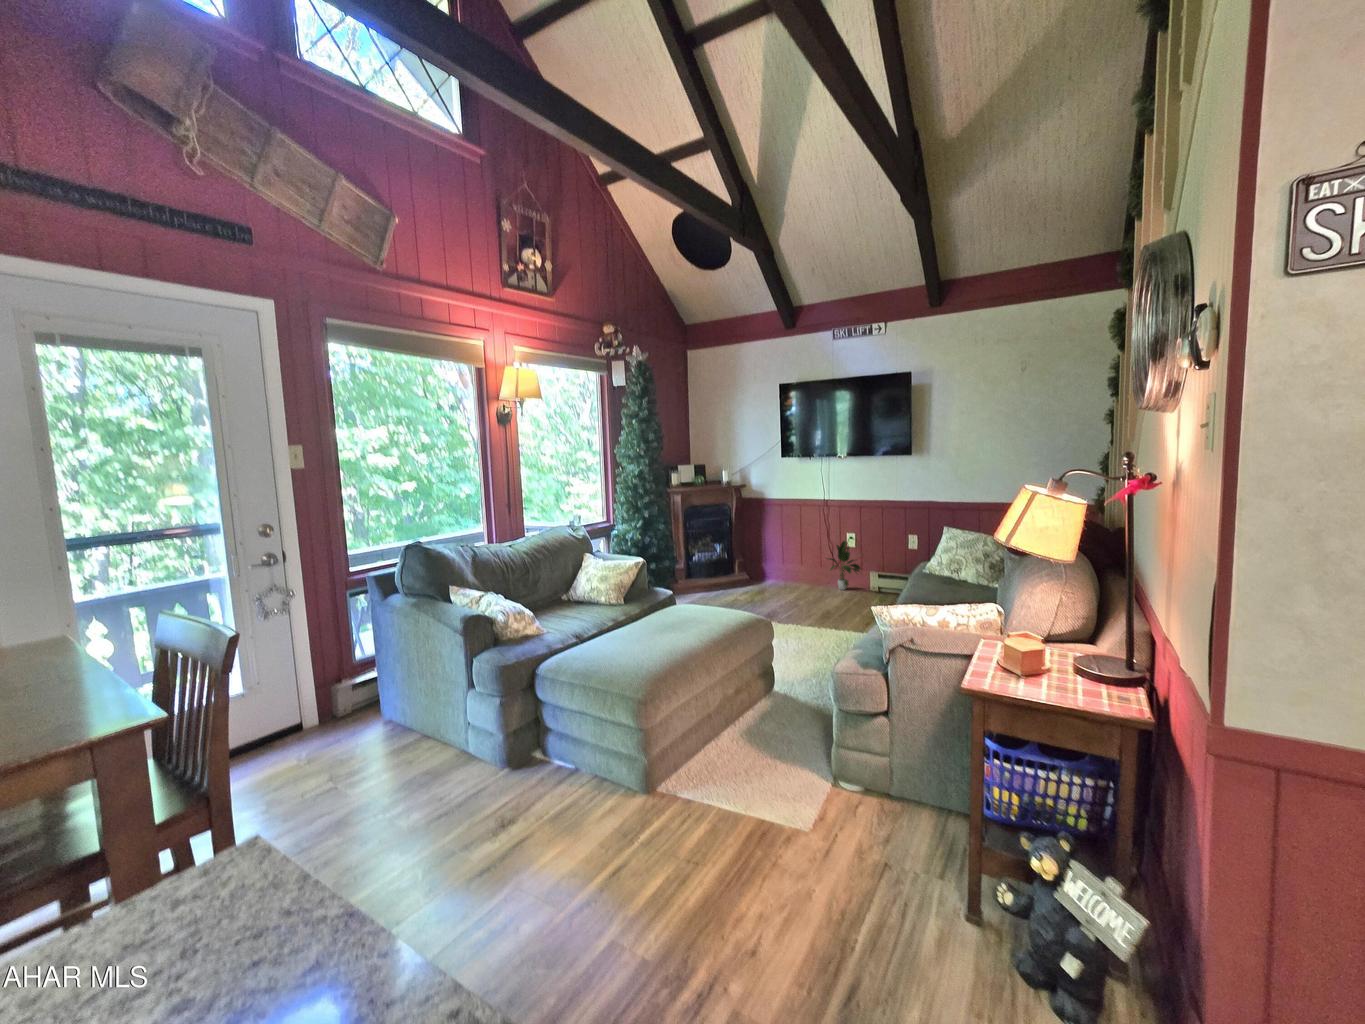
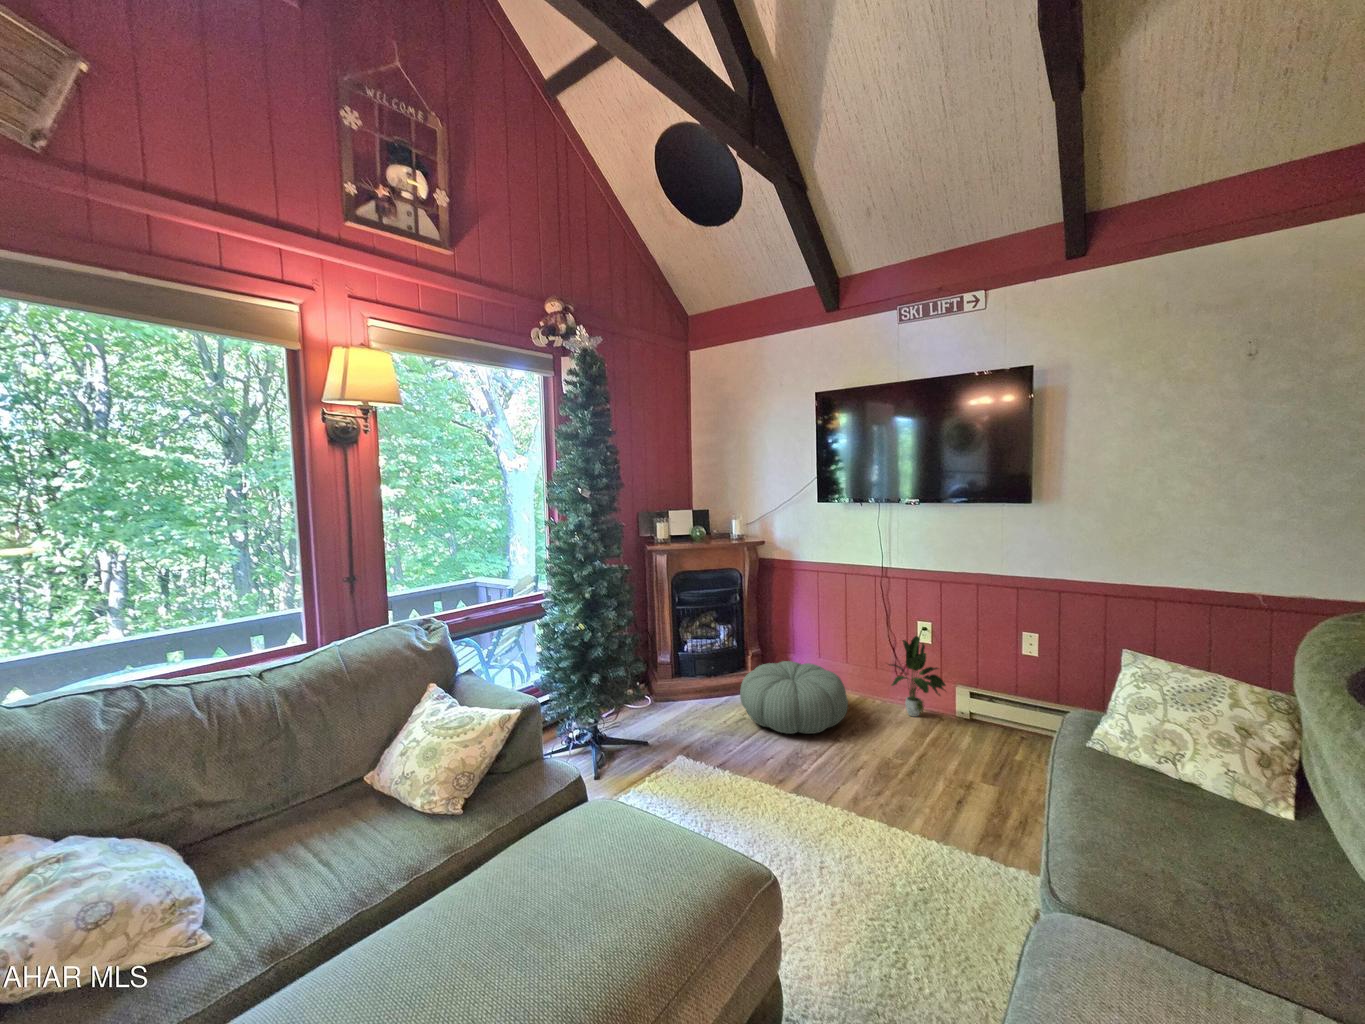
pouf: none [736,562,804,601] -> present [740,661,848,734]

